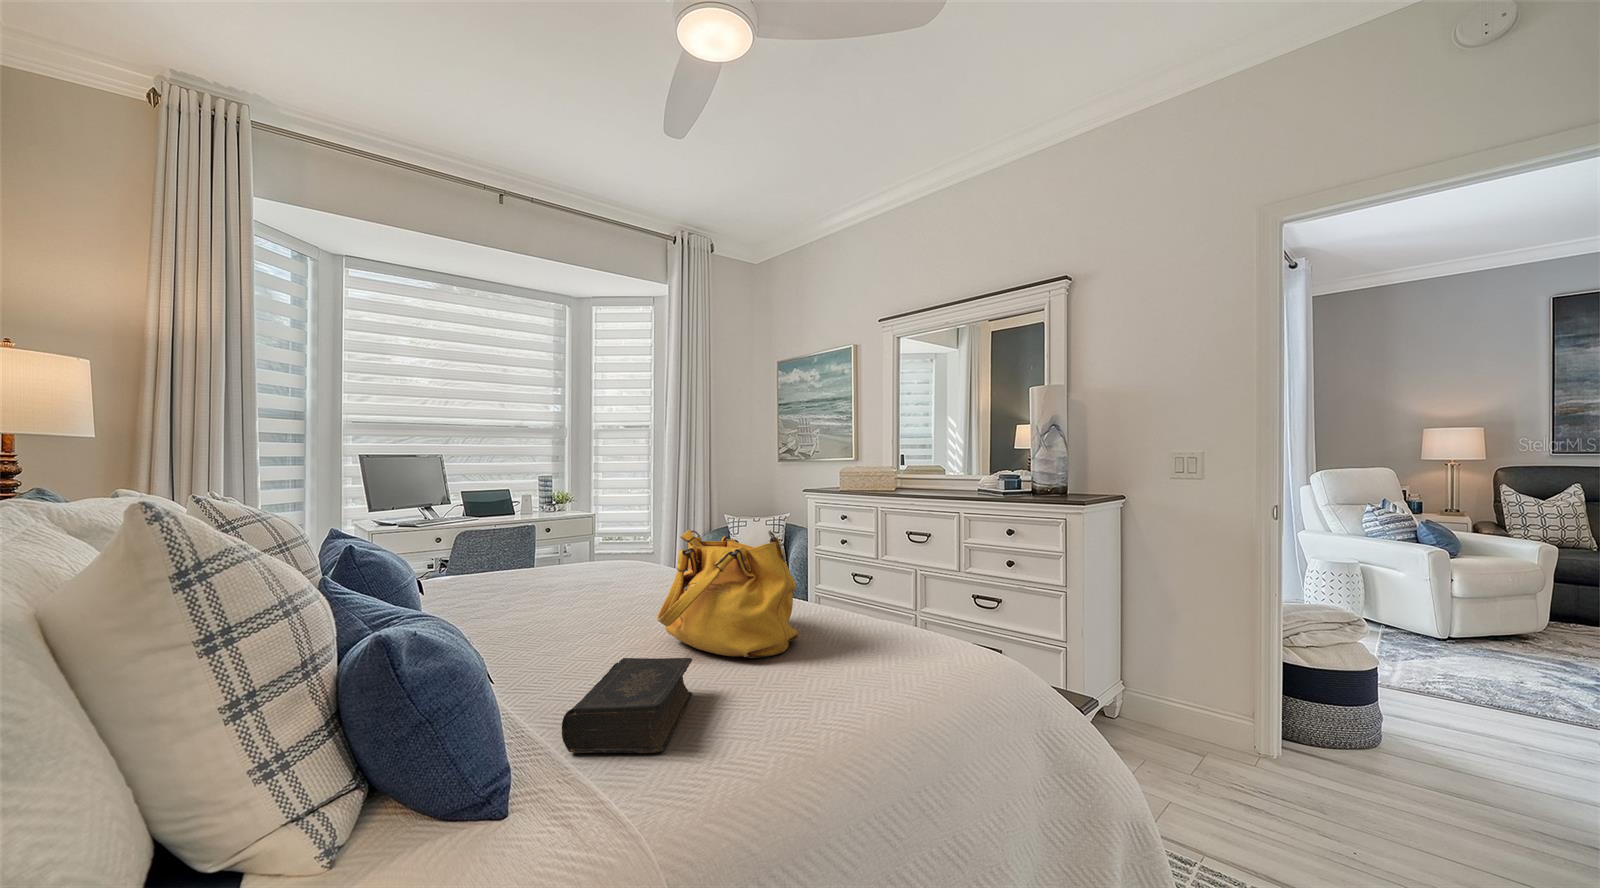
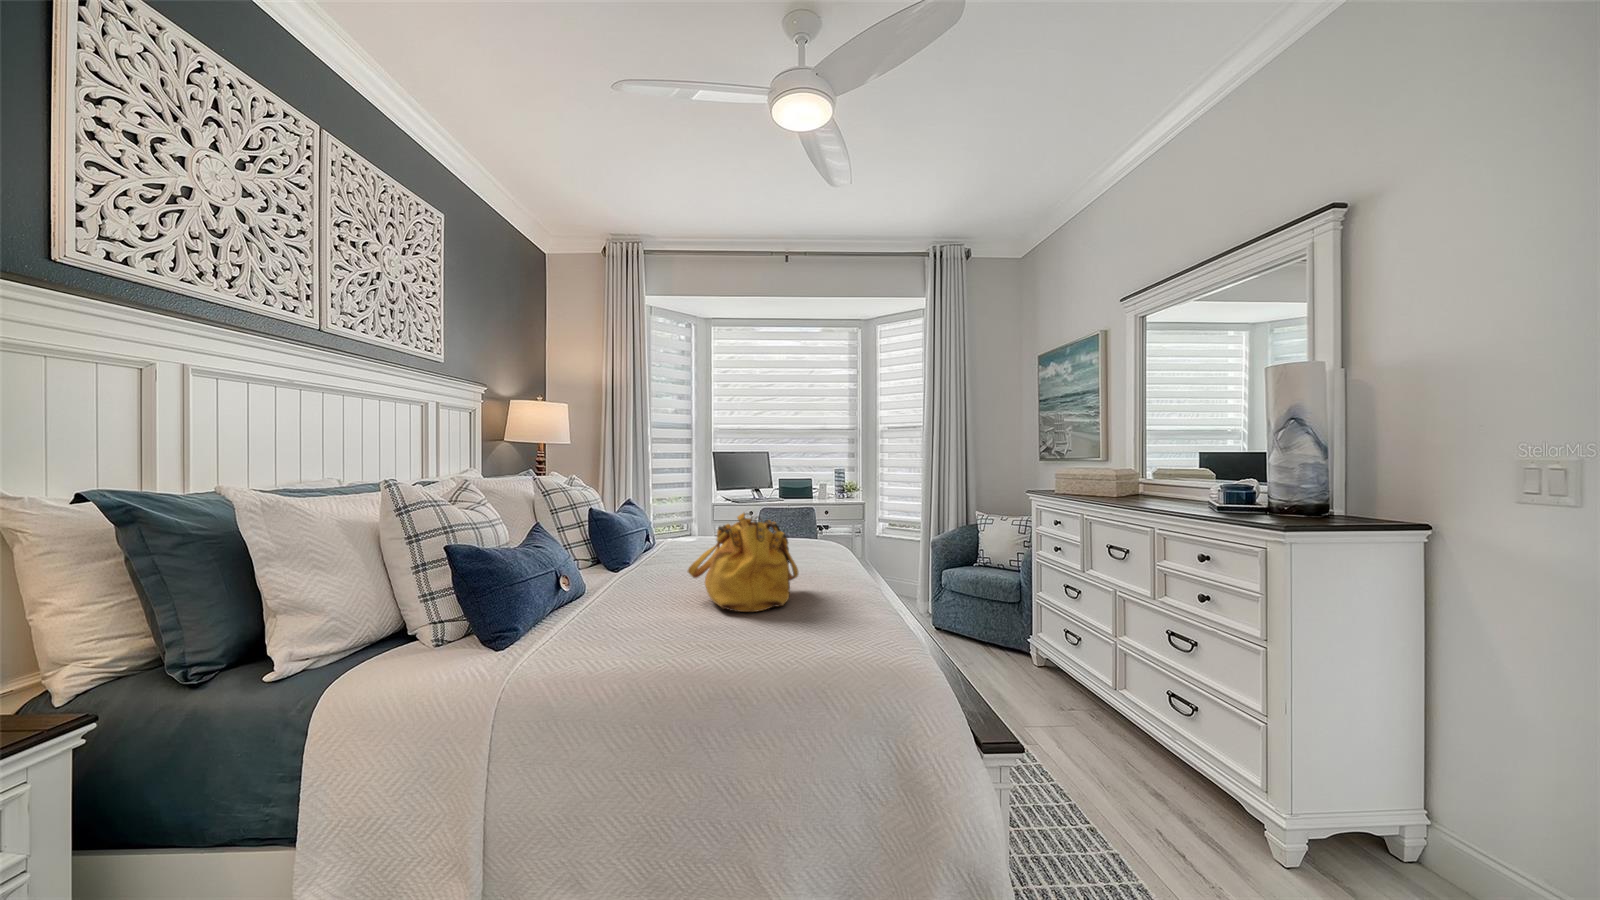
book: present [562,658,692,753] -> none [552,590,661,643]

